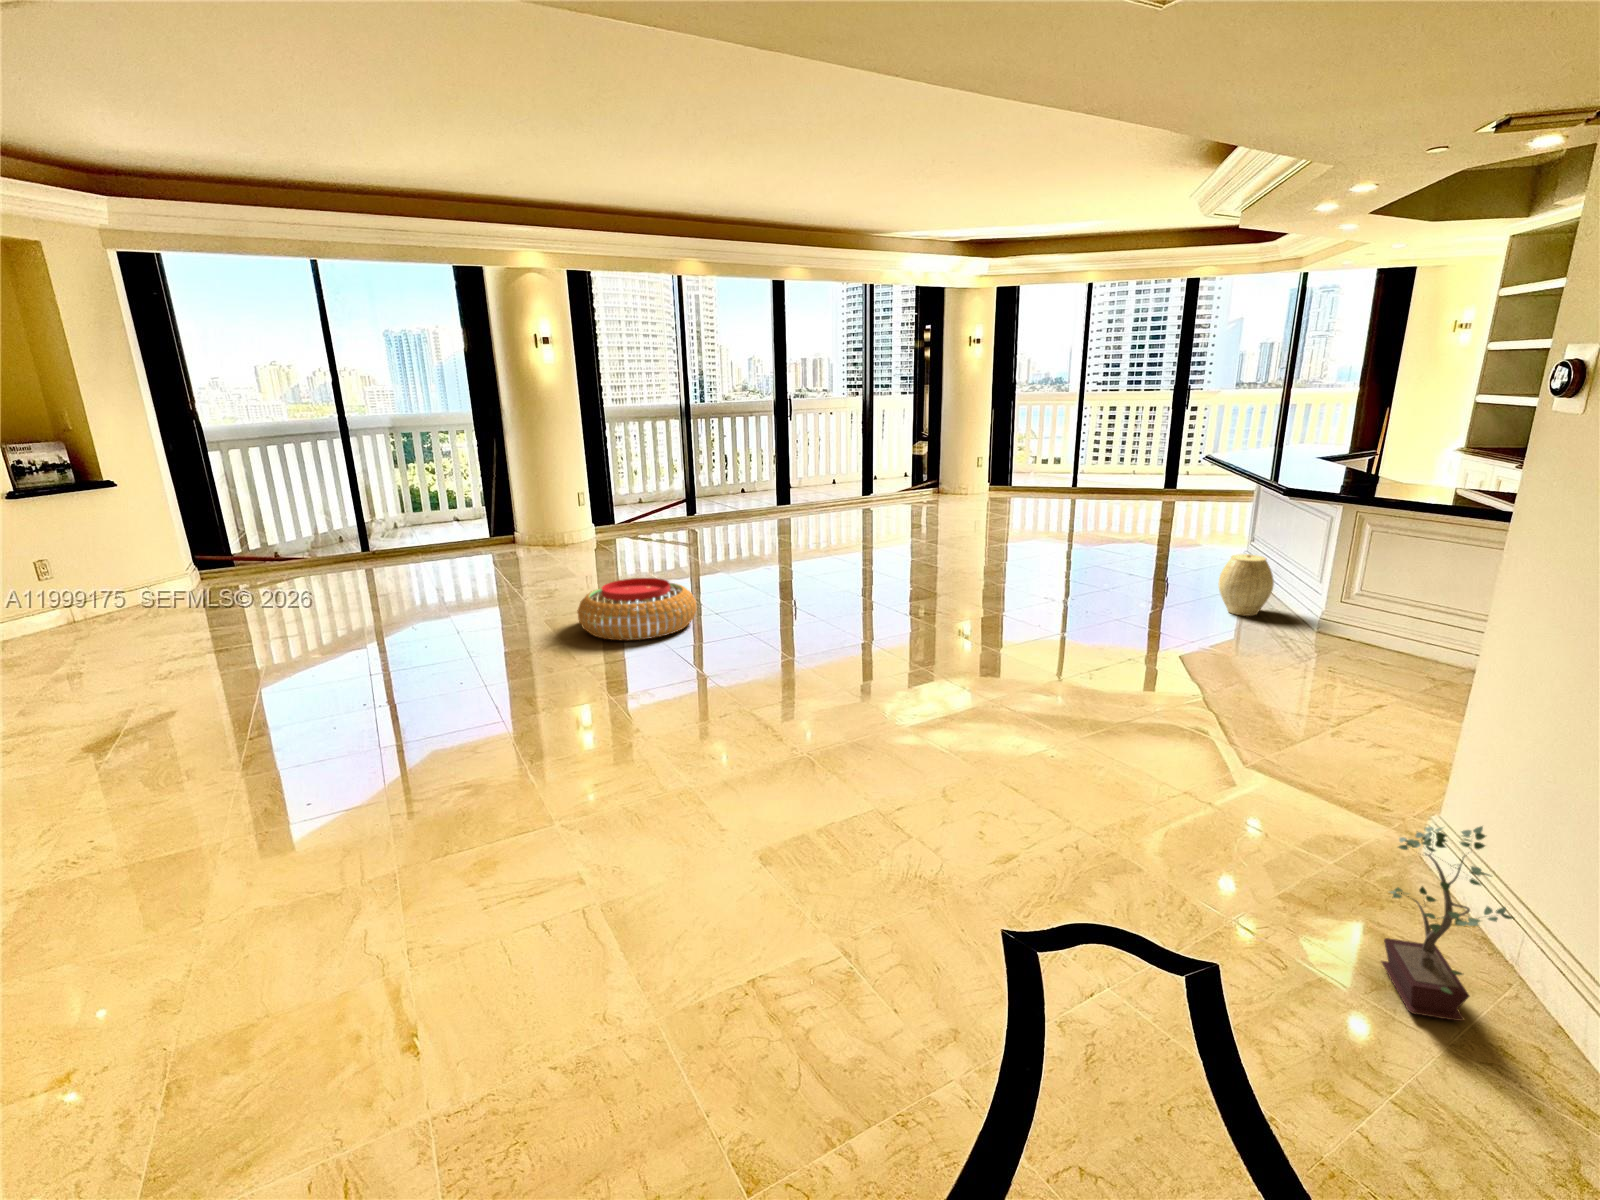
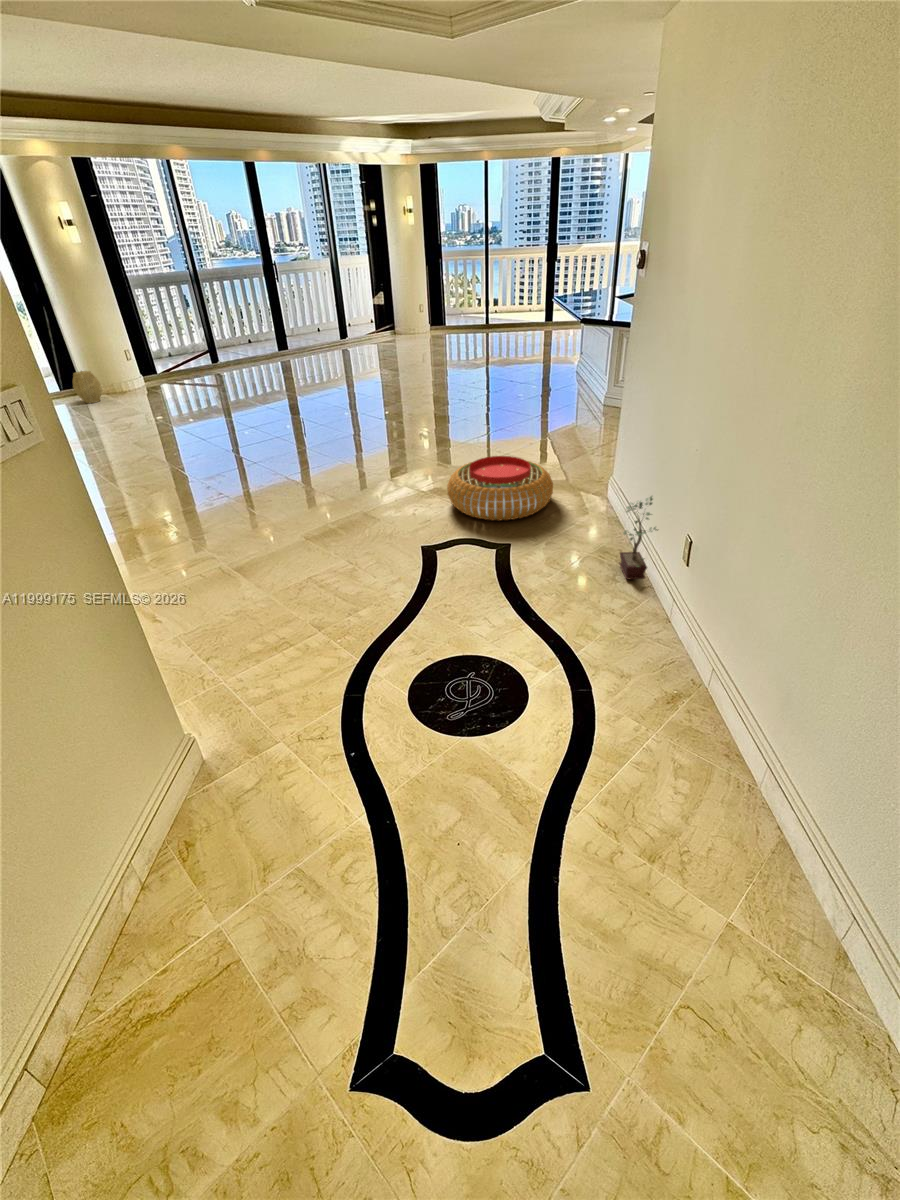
woven basket: present [1218,554,1274,616] -> present [73,371,101,403]
pouf: present [577,578,696,640] -> present [447,456,553,520]

